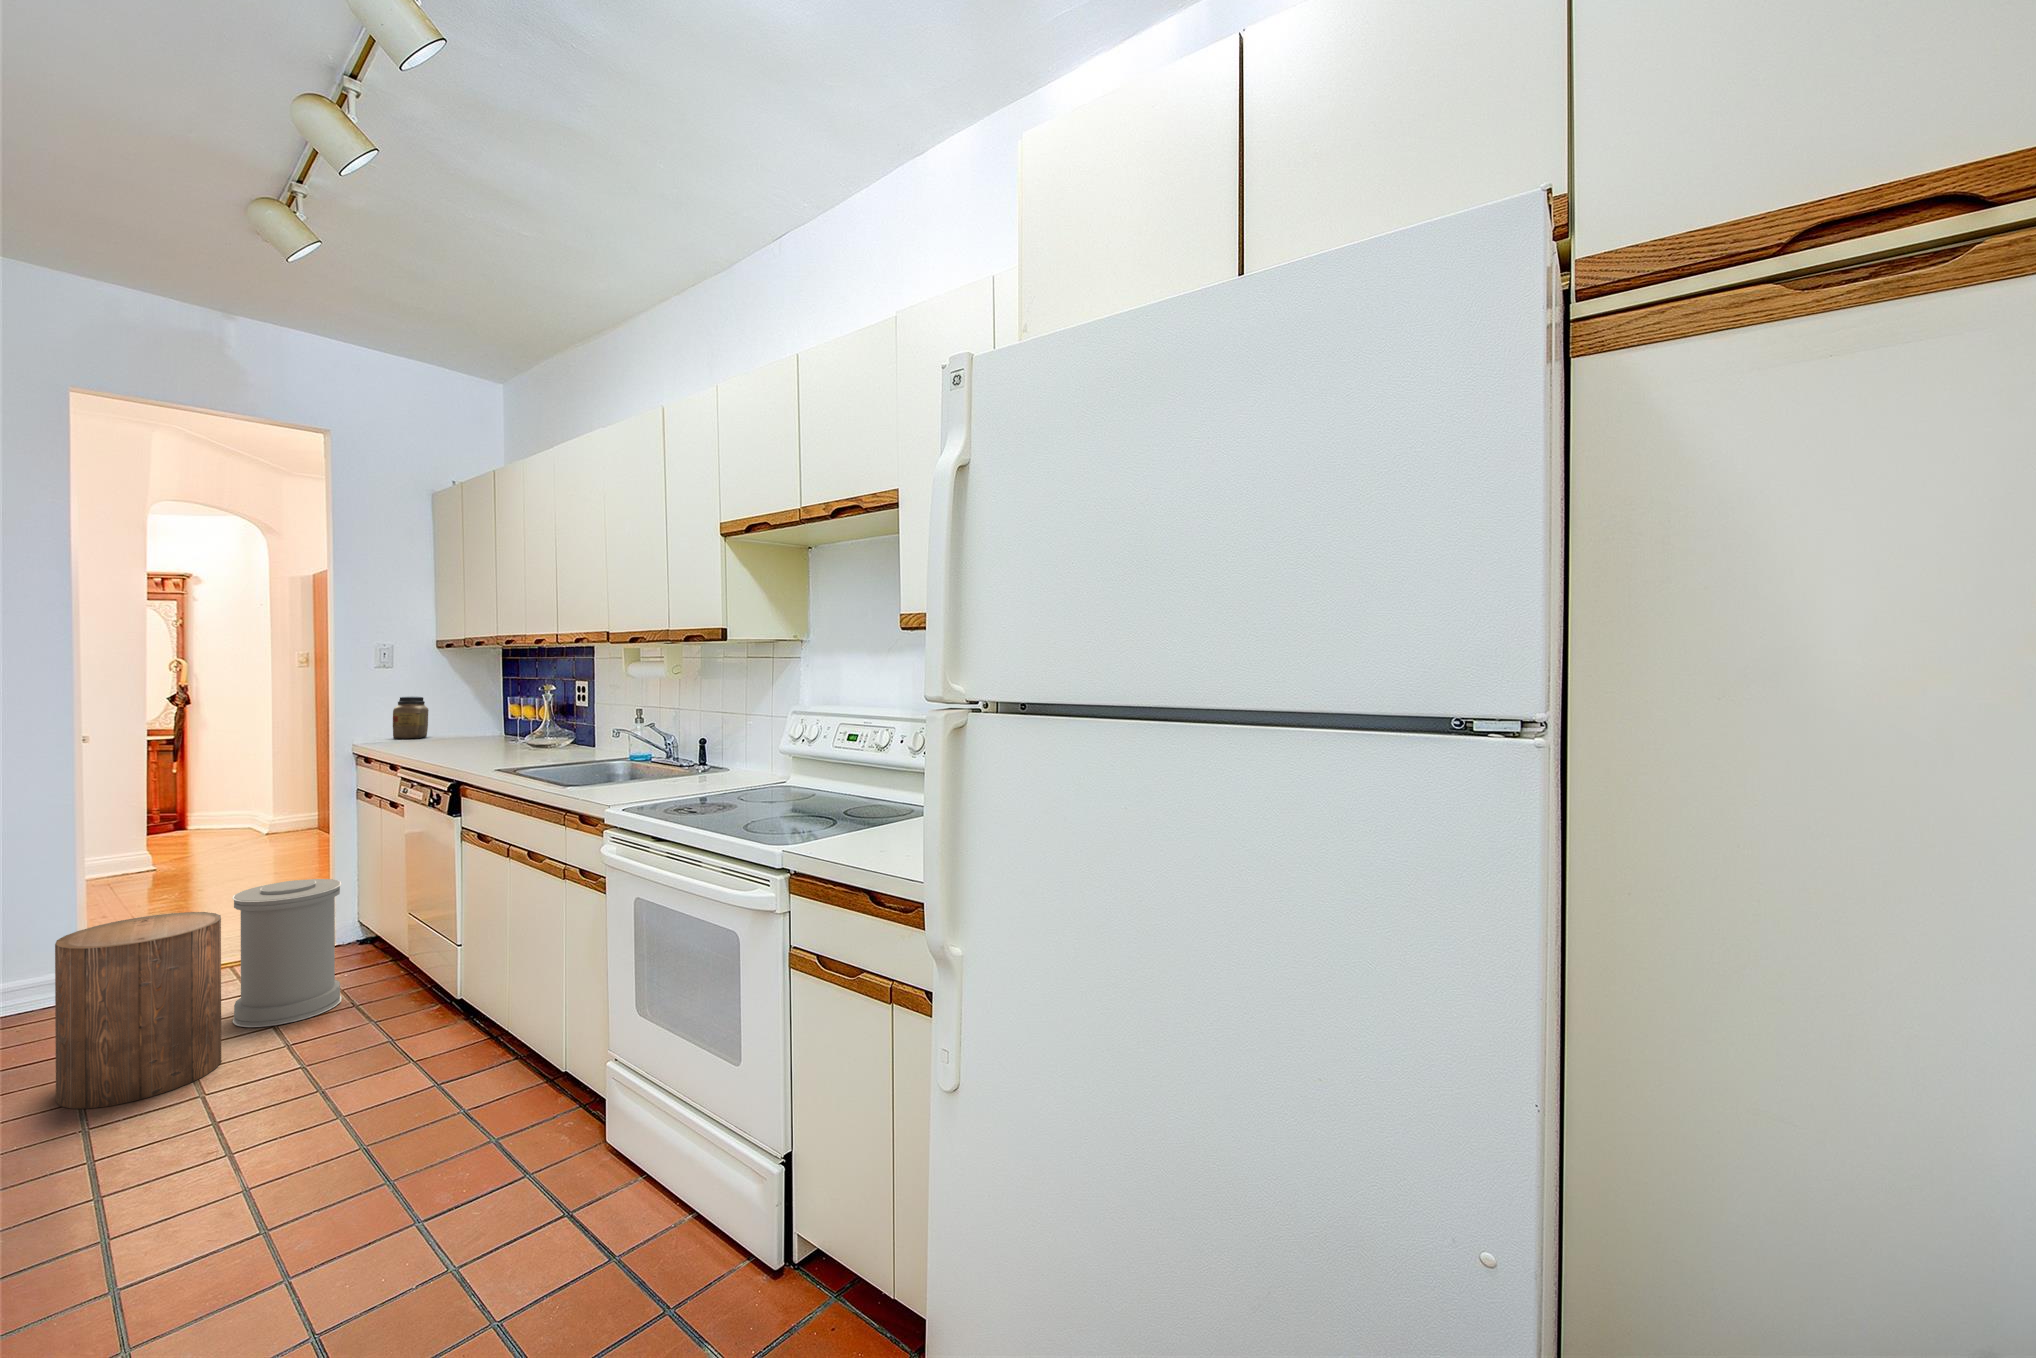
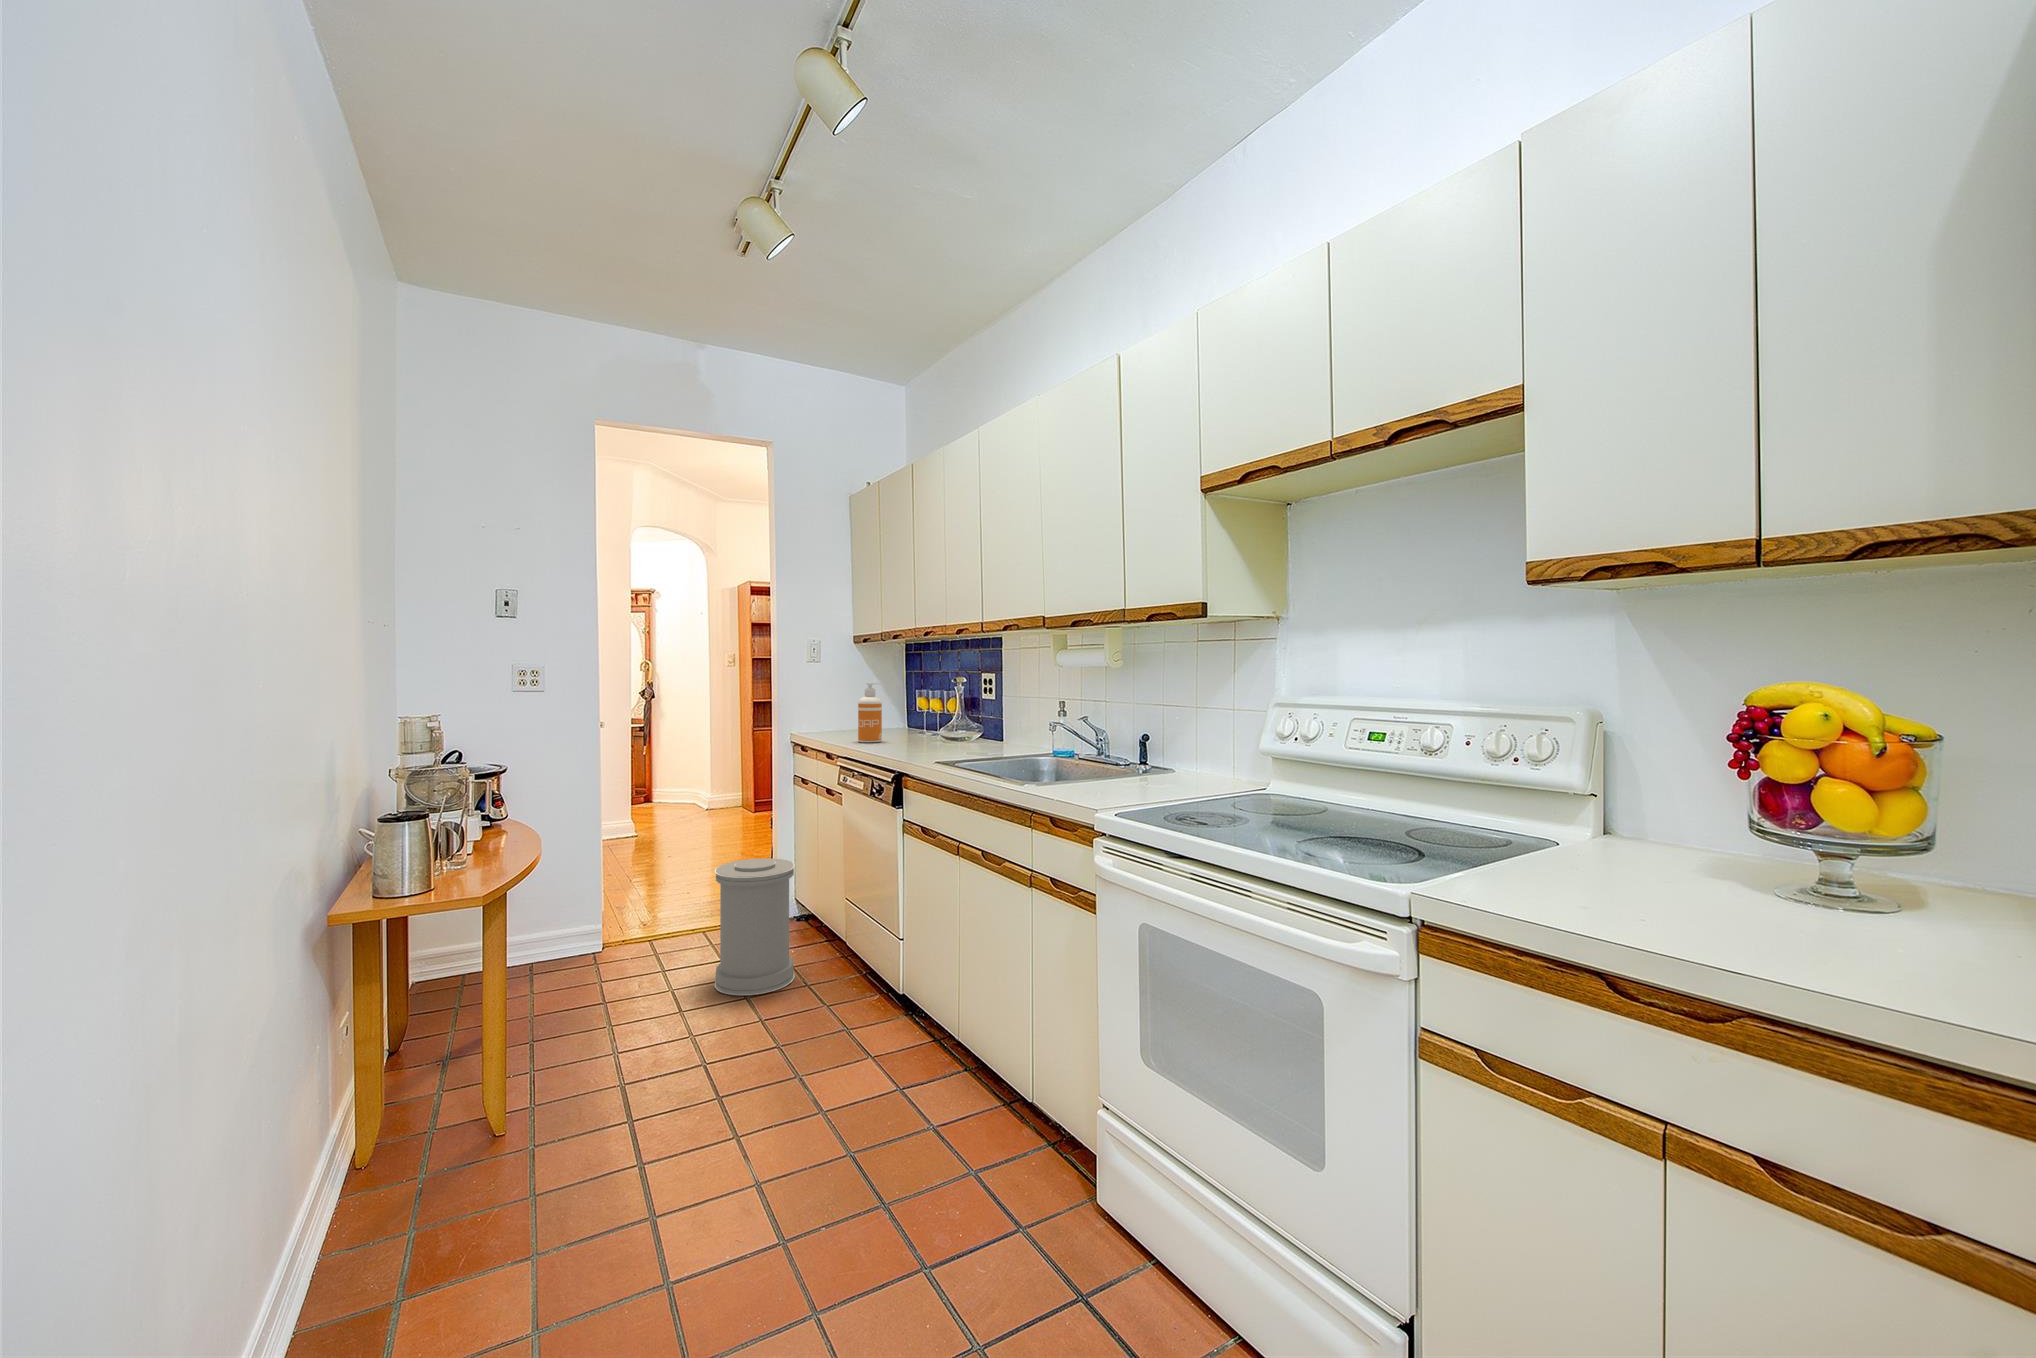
soap dispenser: none [428,691,457,752] -> present [858,683,882,742]
jar: present [393,696,429,739] -> none [820,689,847,729]
stool: present [55,912,221,1109] -> none [599,883,713,1059]

